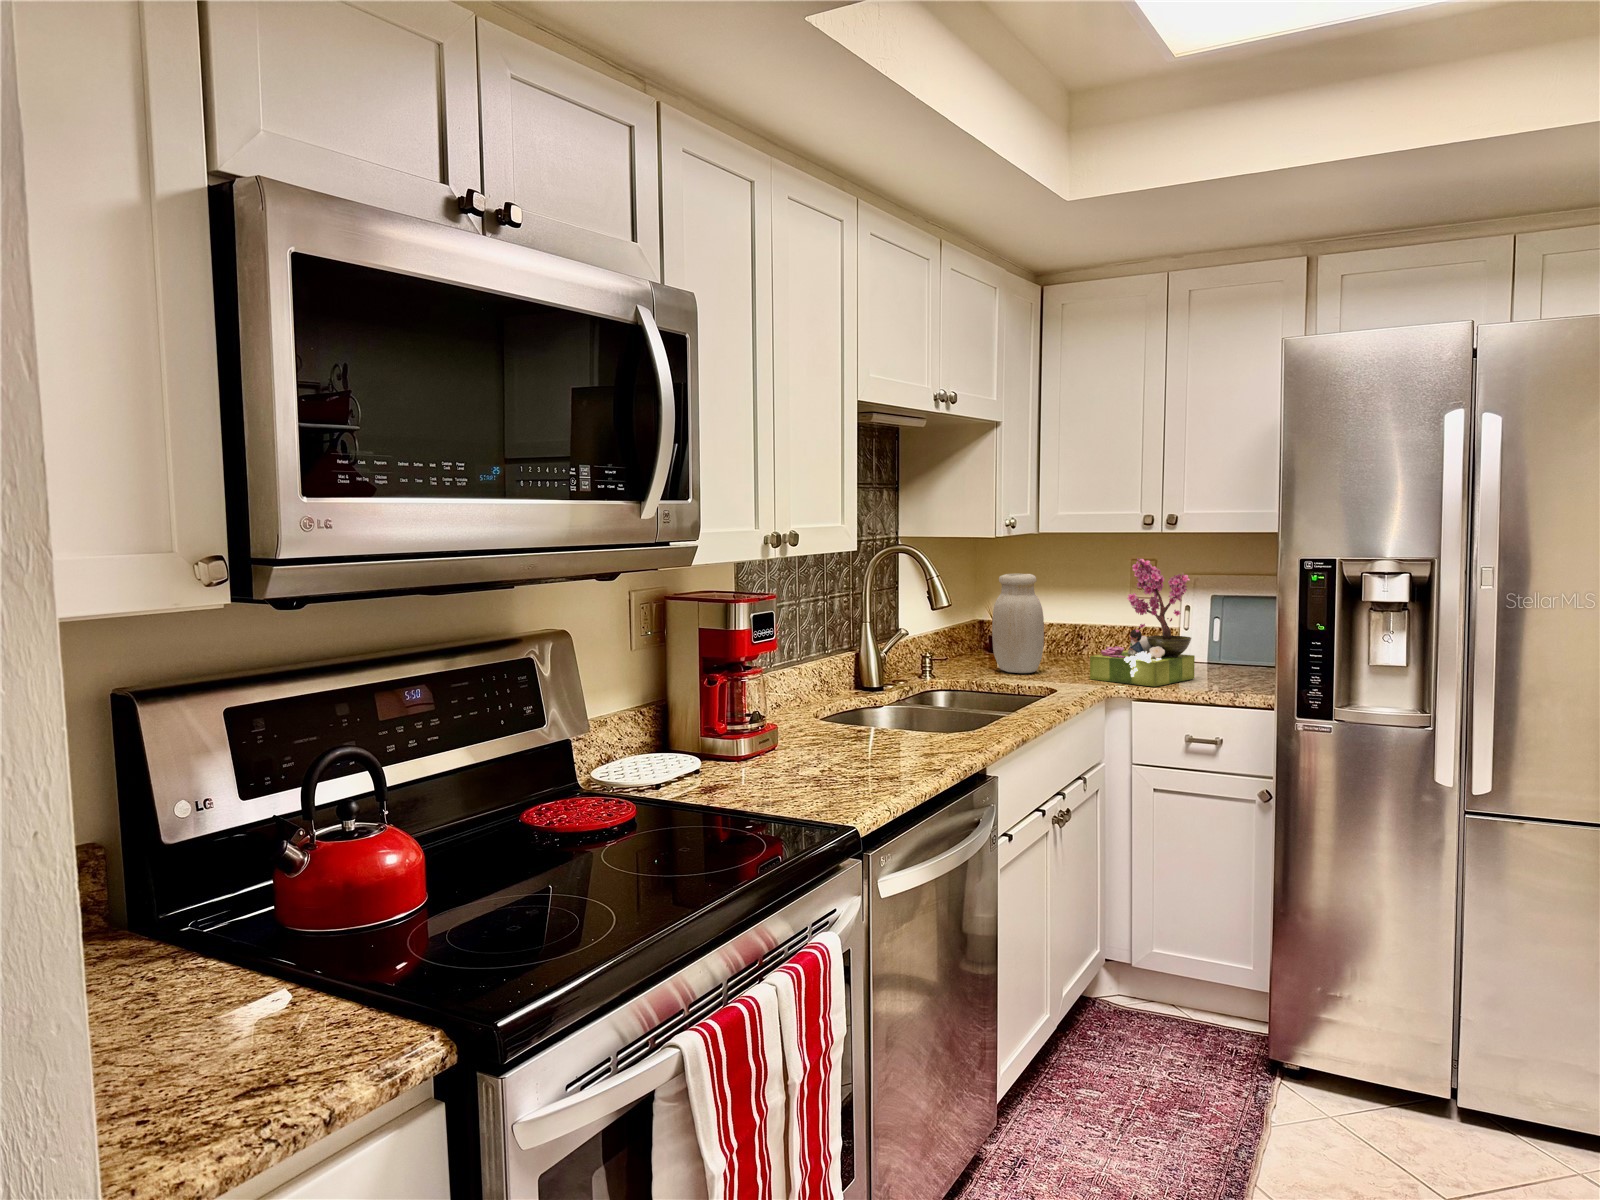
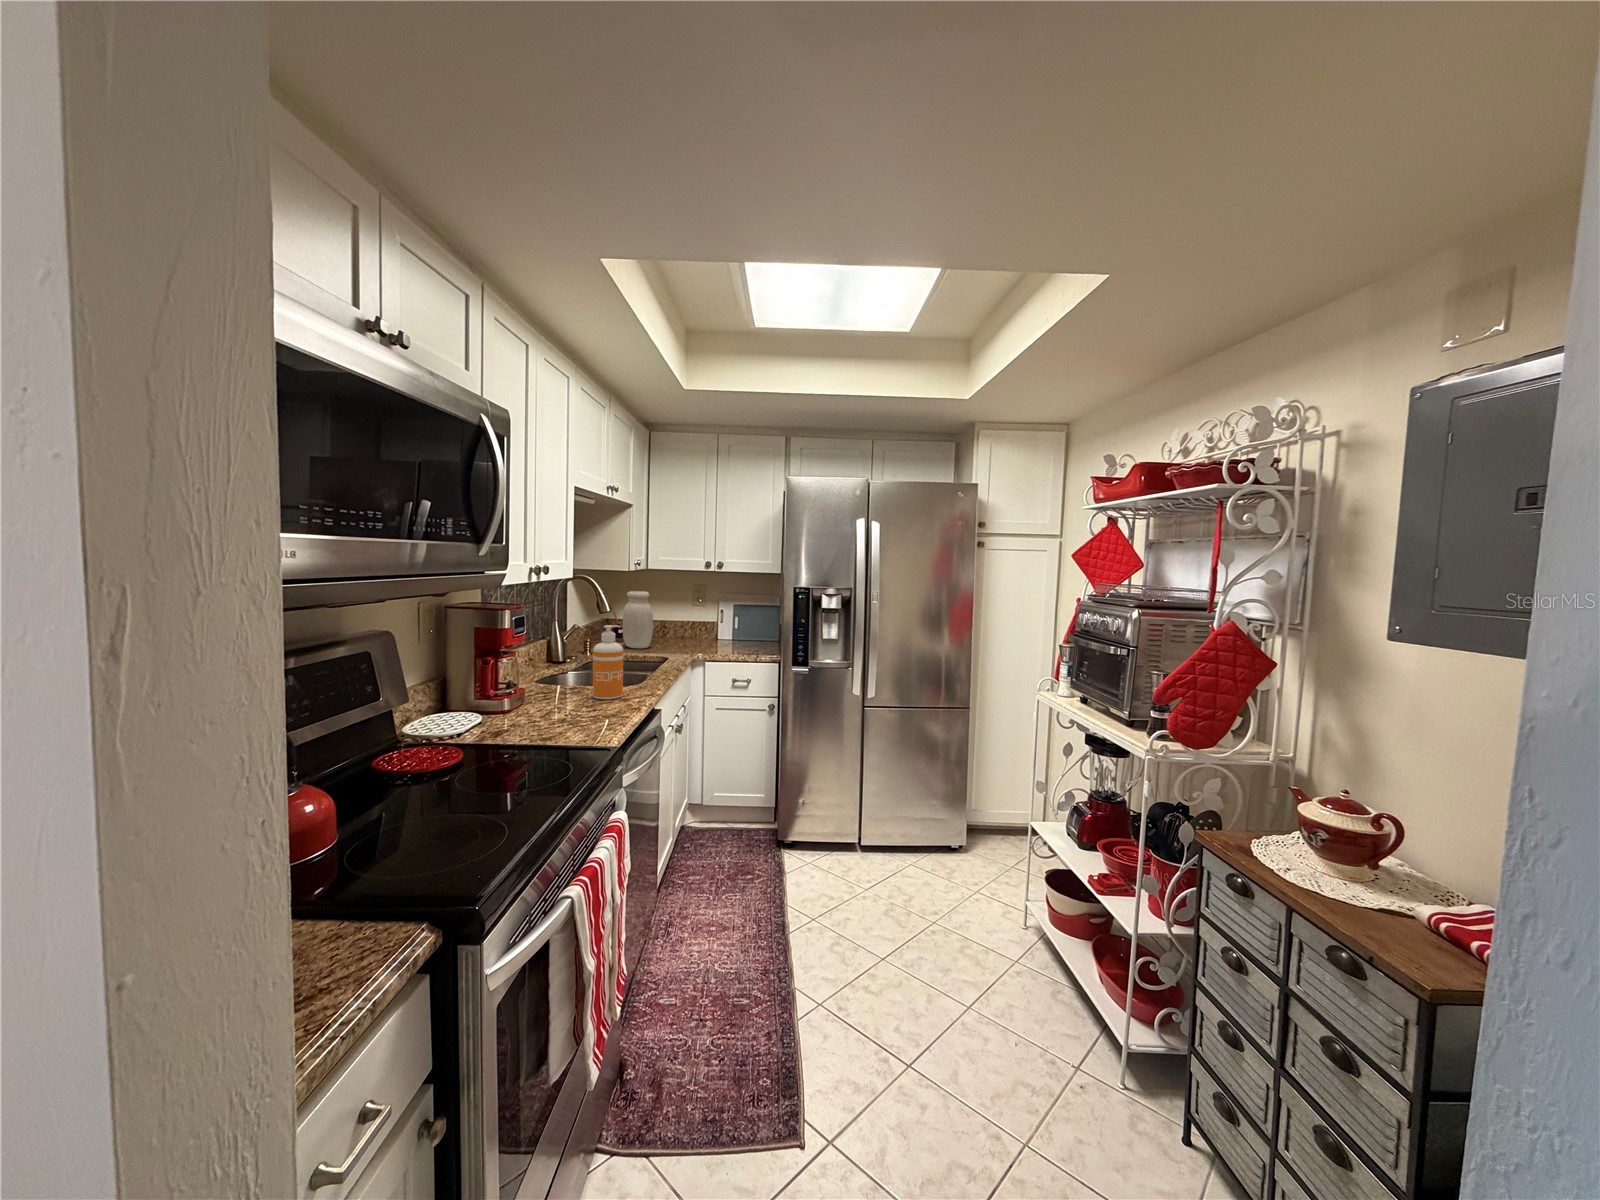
flower arrangement: present [1090,558,1195,687] -> none [680,583,734,653]
soap dispenser: none [884,628,933,752] -> present [593,625,623,699]

